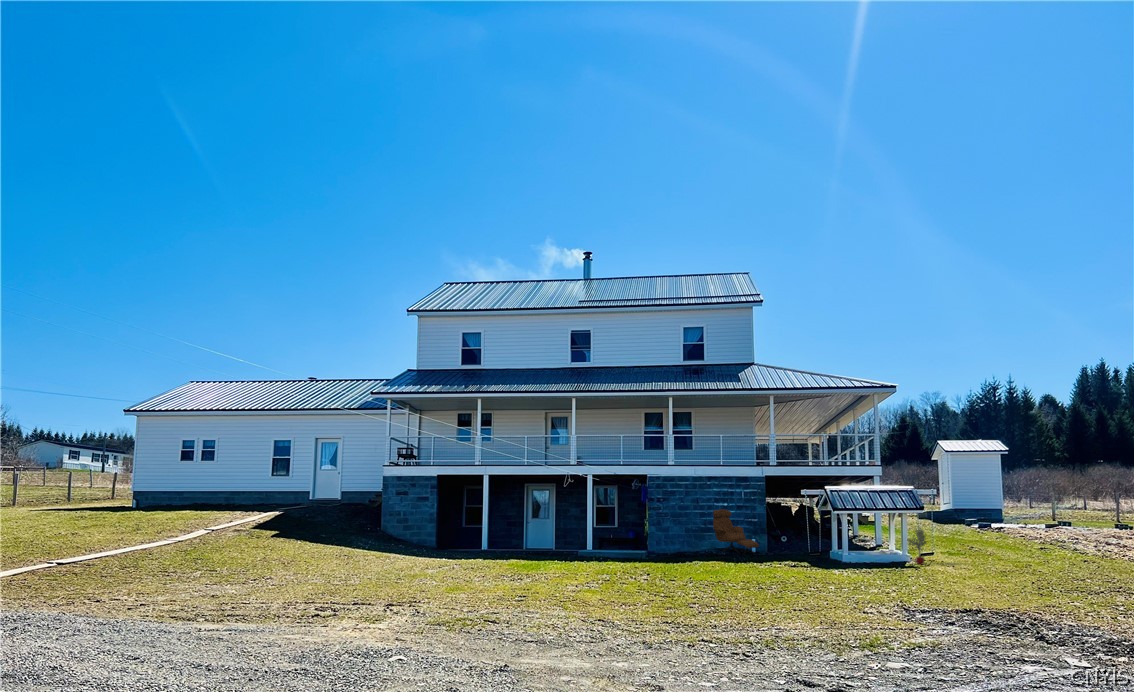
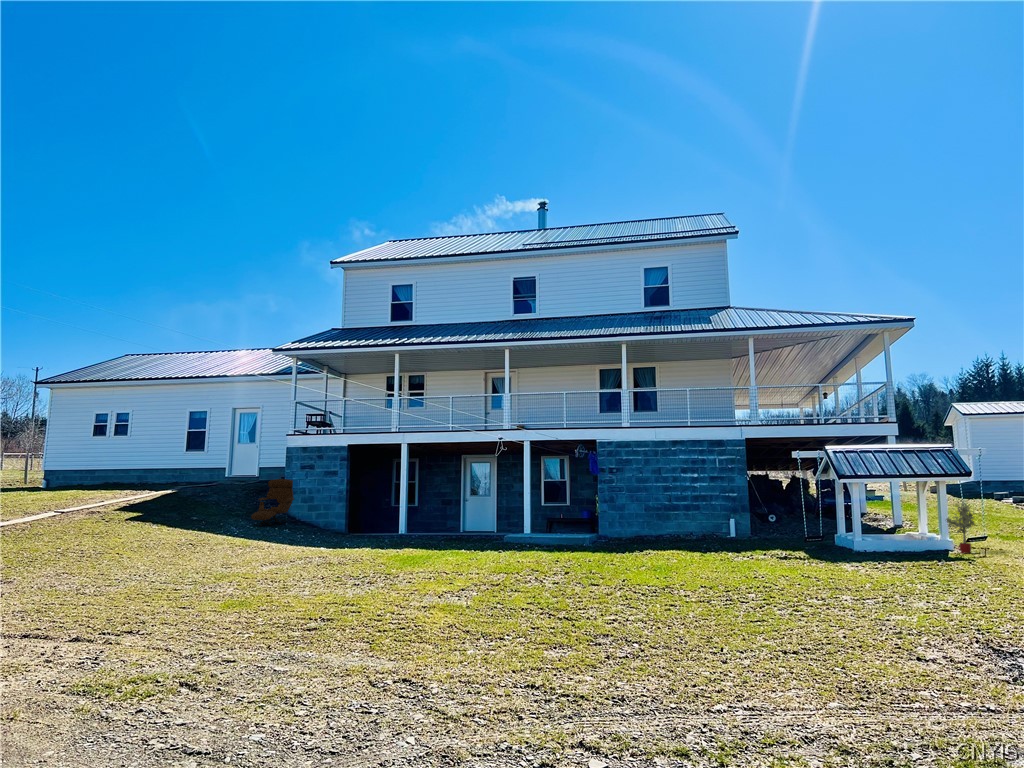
lounge chair: present [713,509,759,554] -> present [251,479,294,526]

